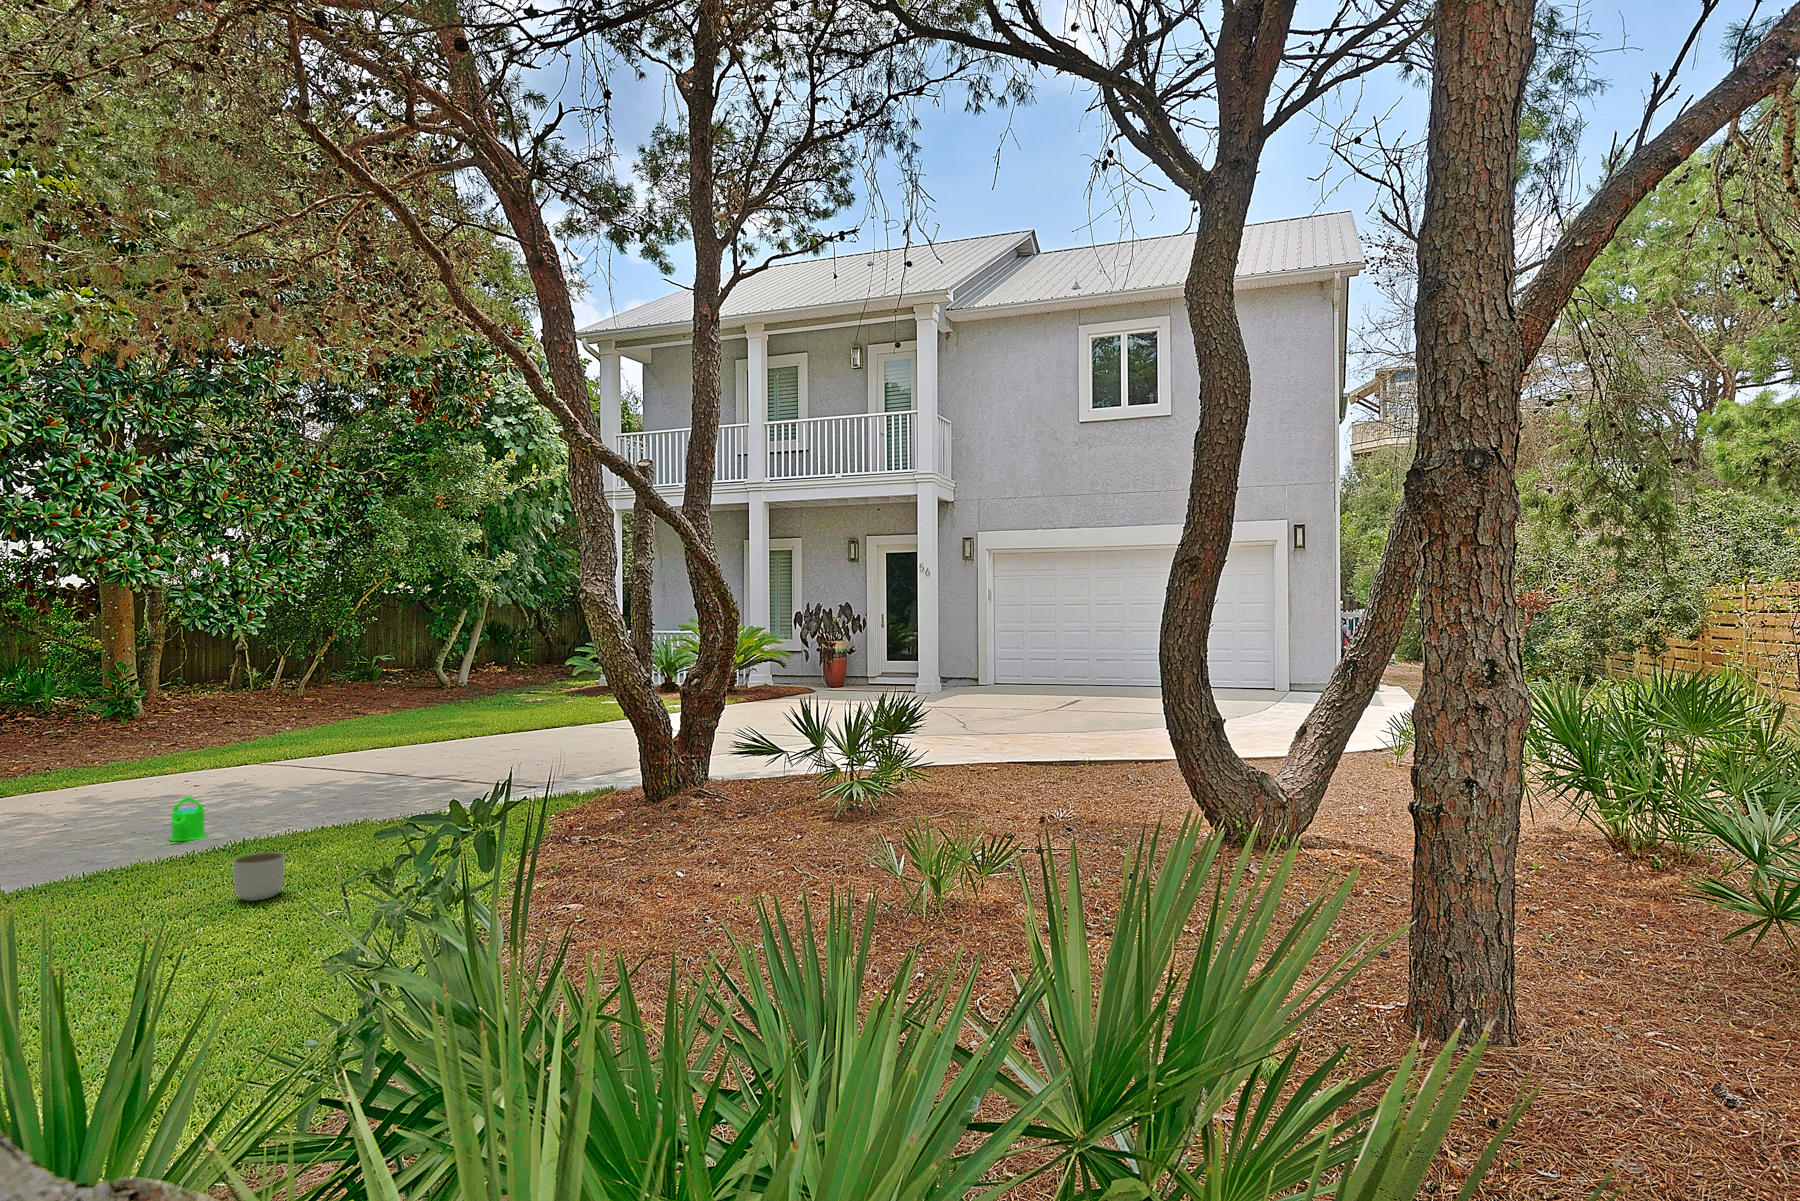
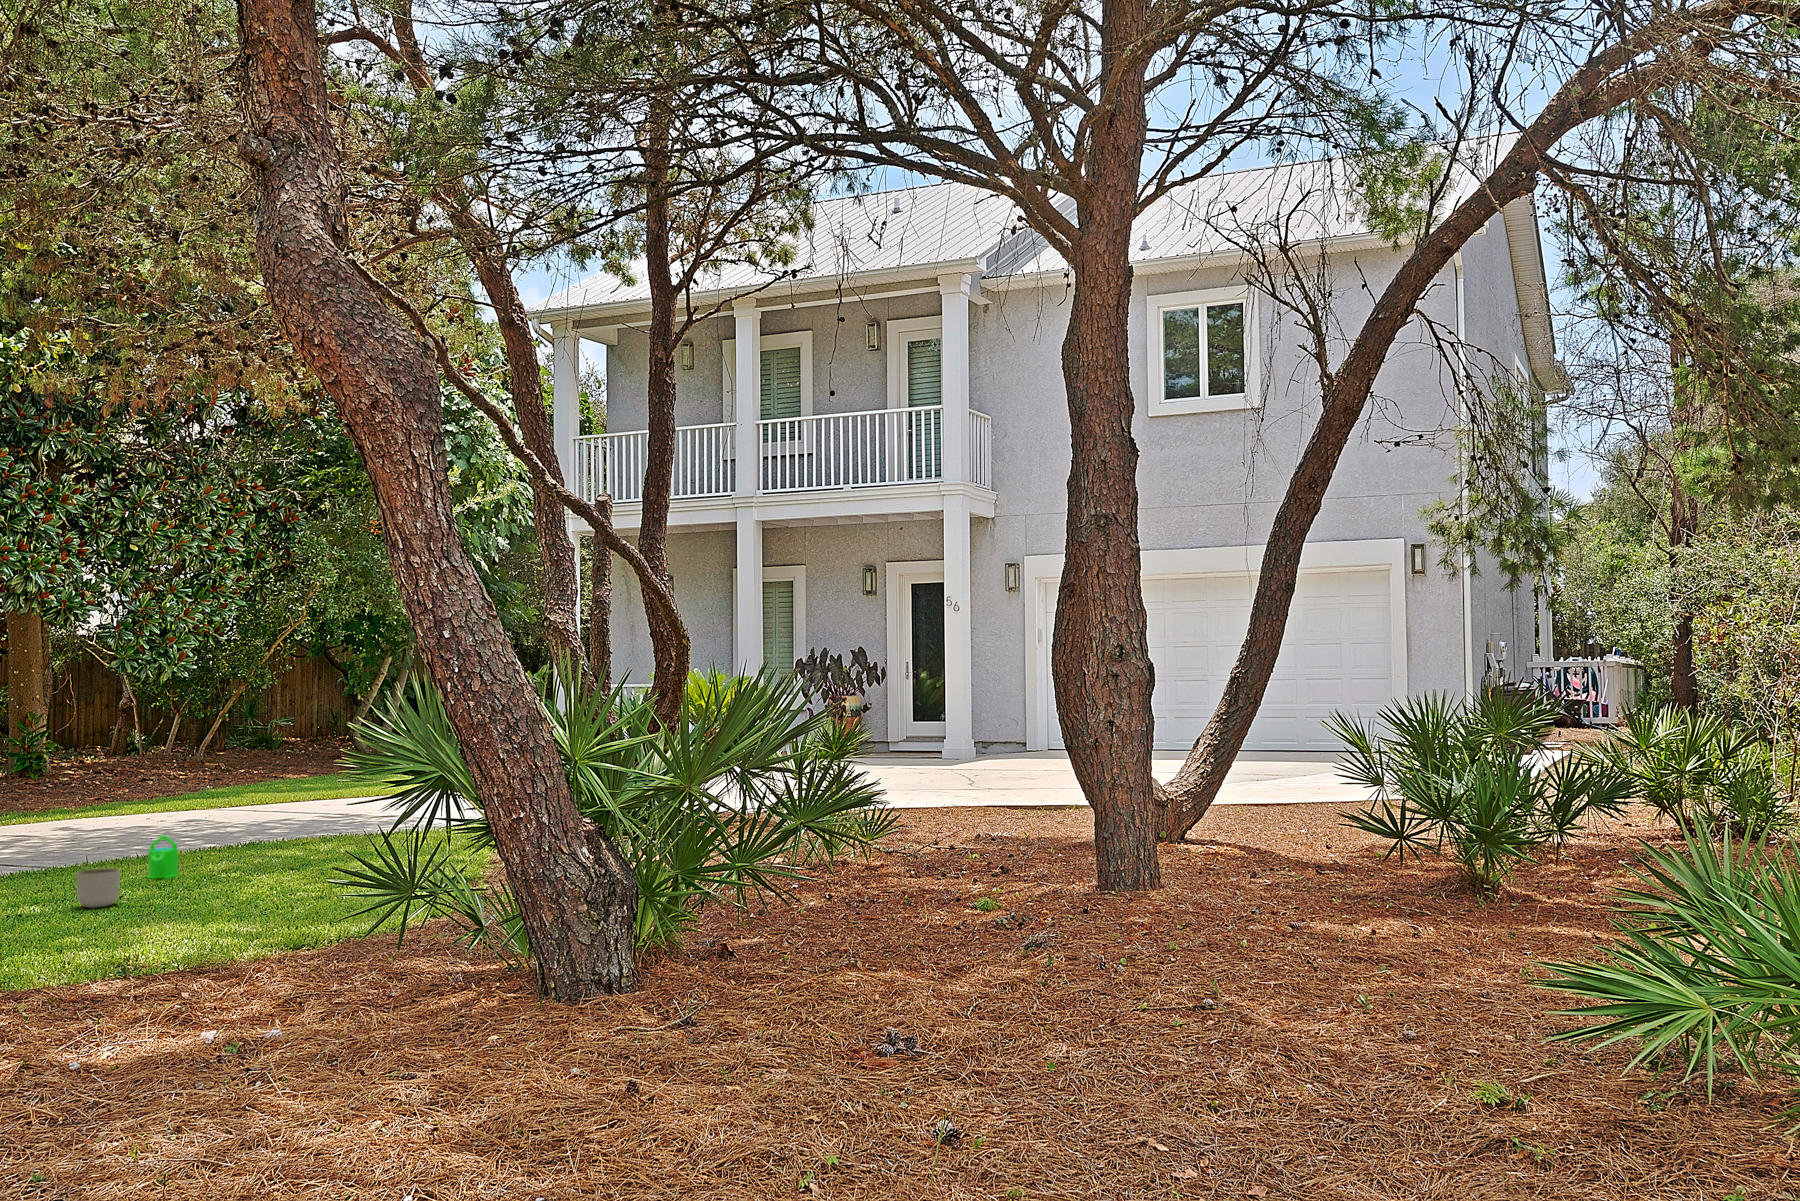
planter: present [233,852,285,901] -> present [76,868,120,908]

